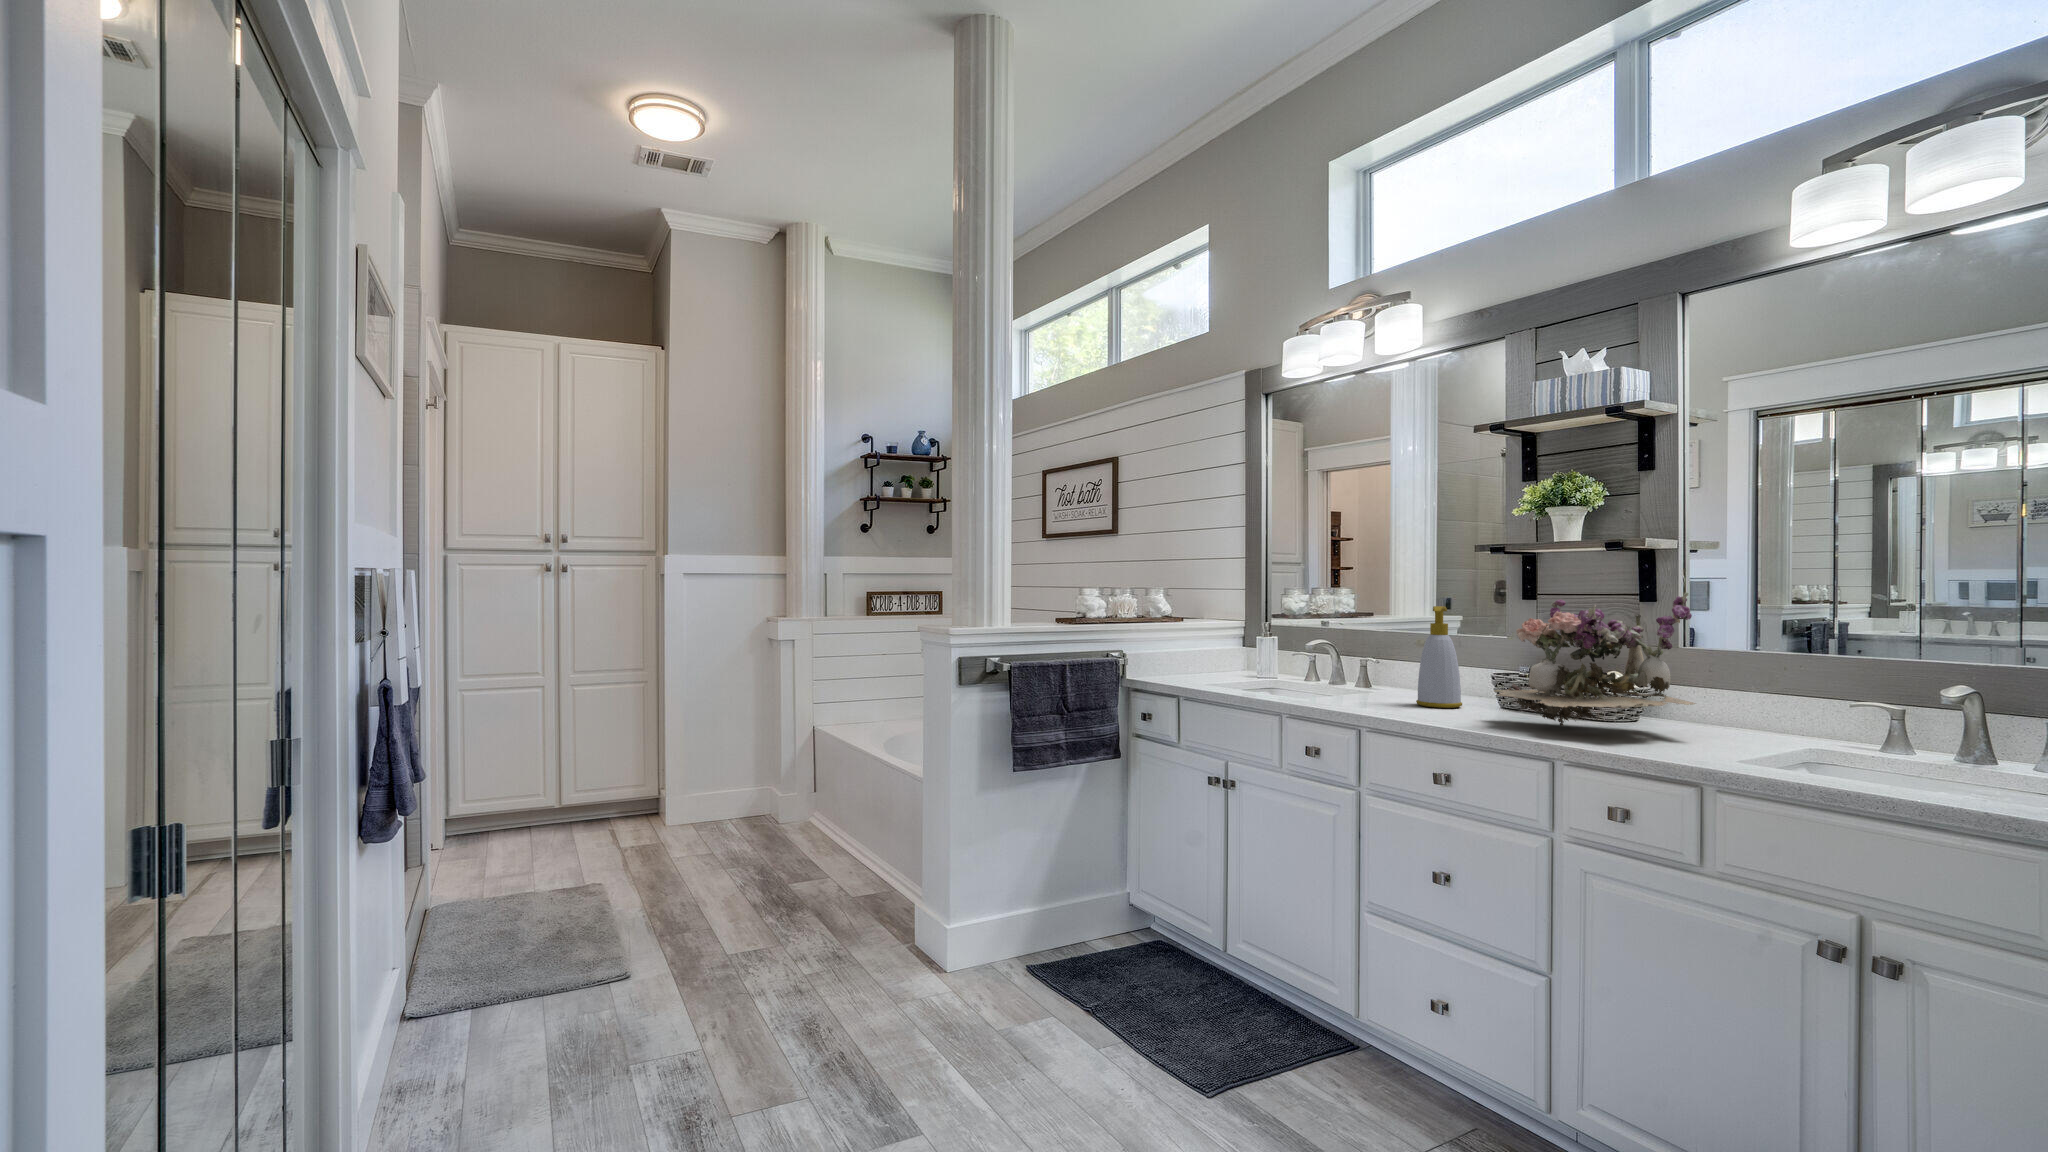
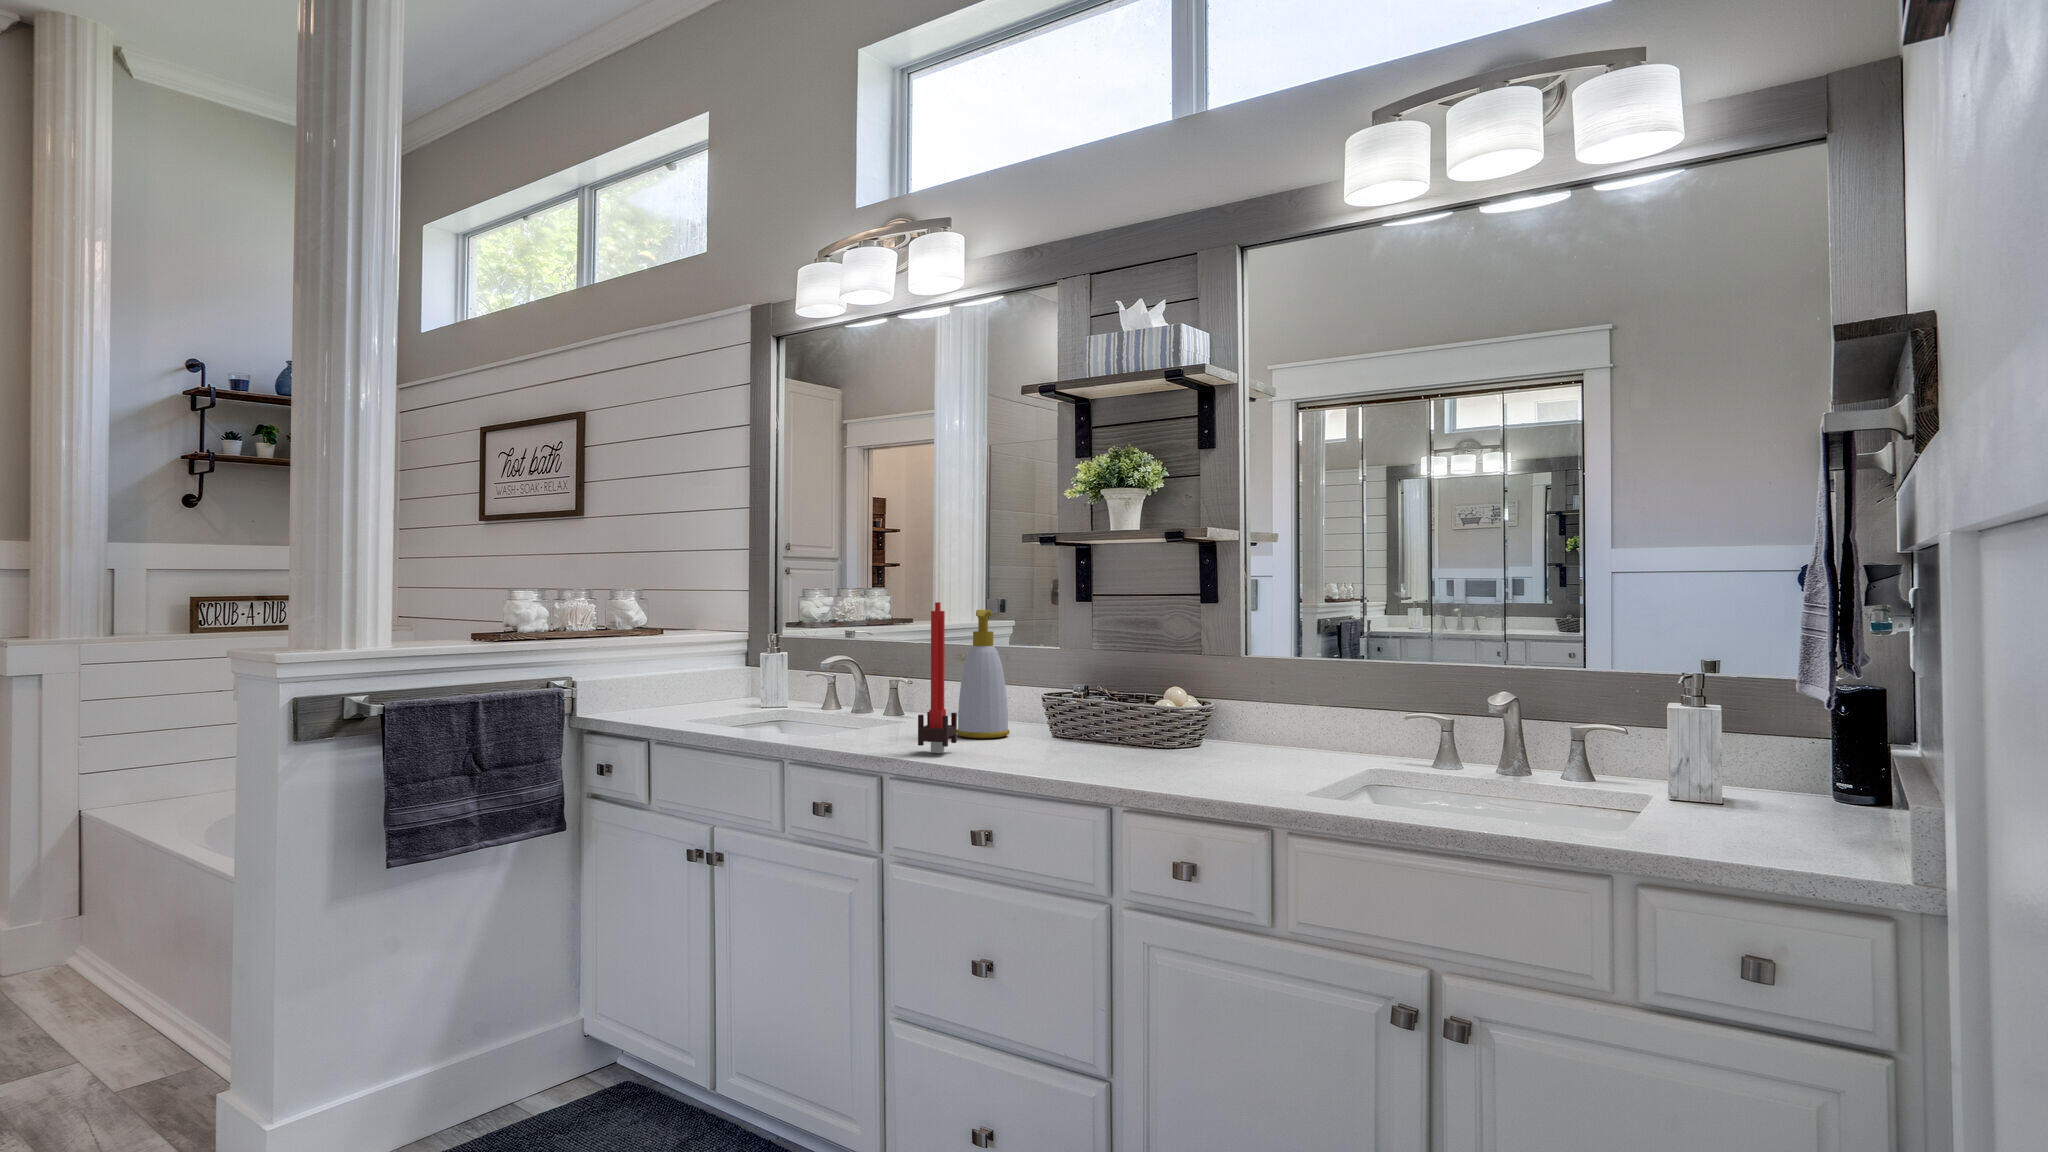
flower arrangement: present [1494,592,1696,727] -> none [1044,590,1259,757]
candle: none [1387,600,1419,715] -> present [918,602,957,753]

